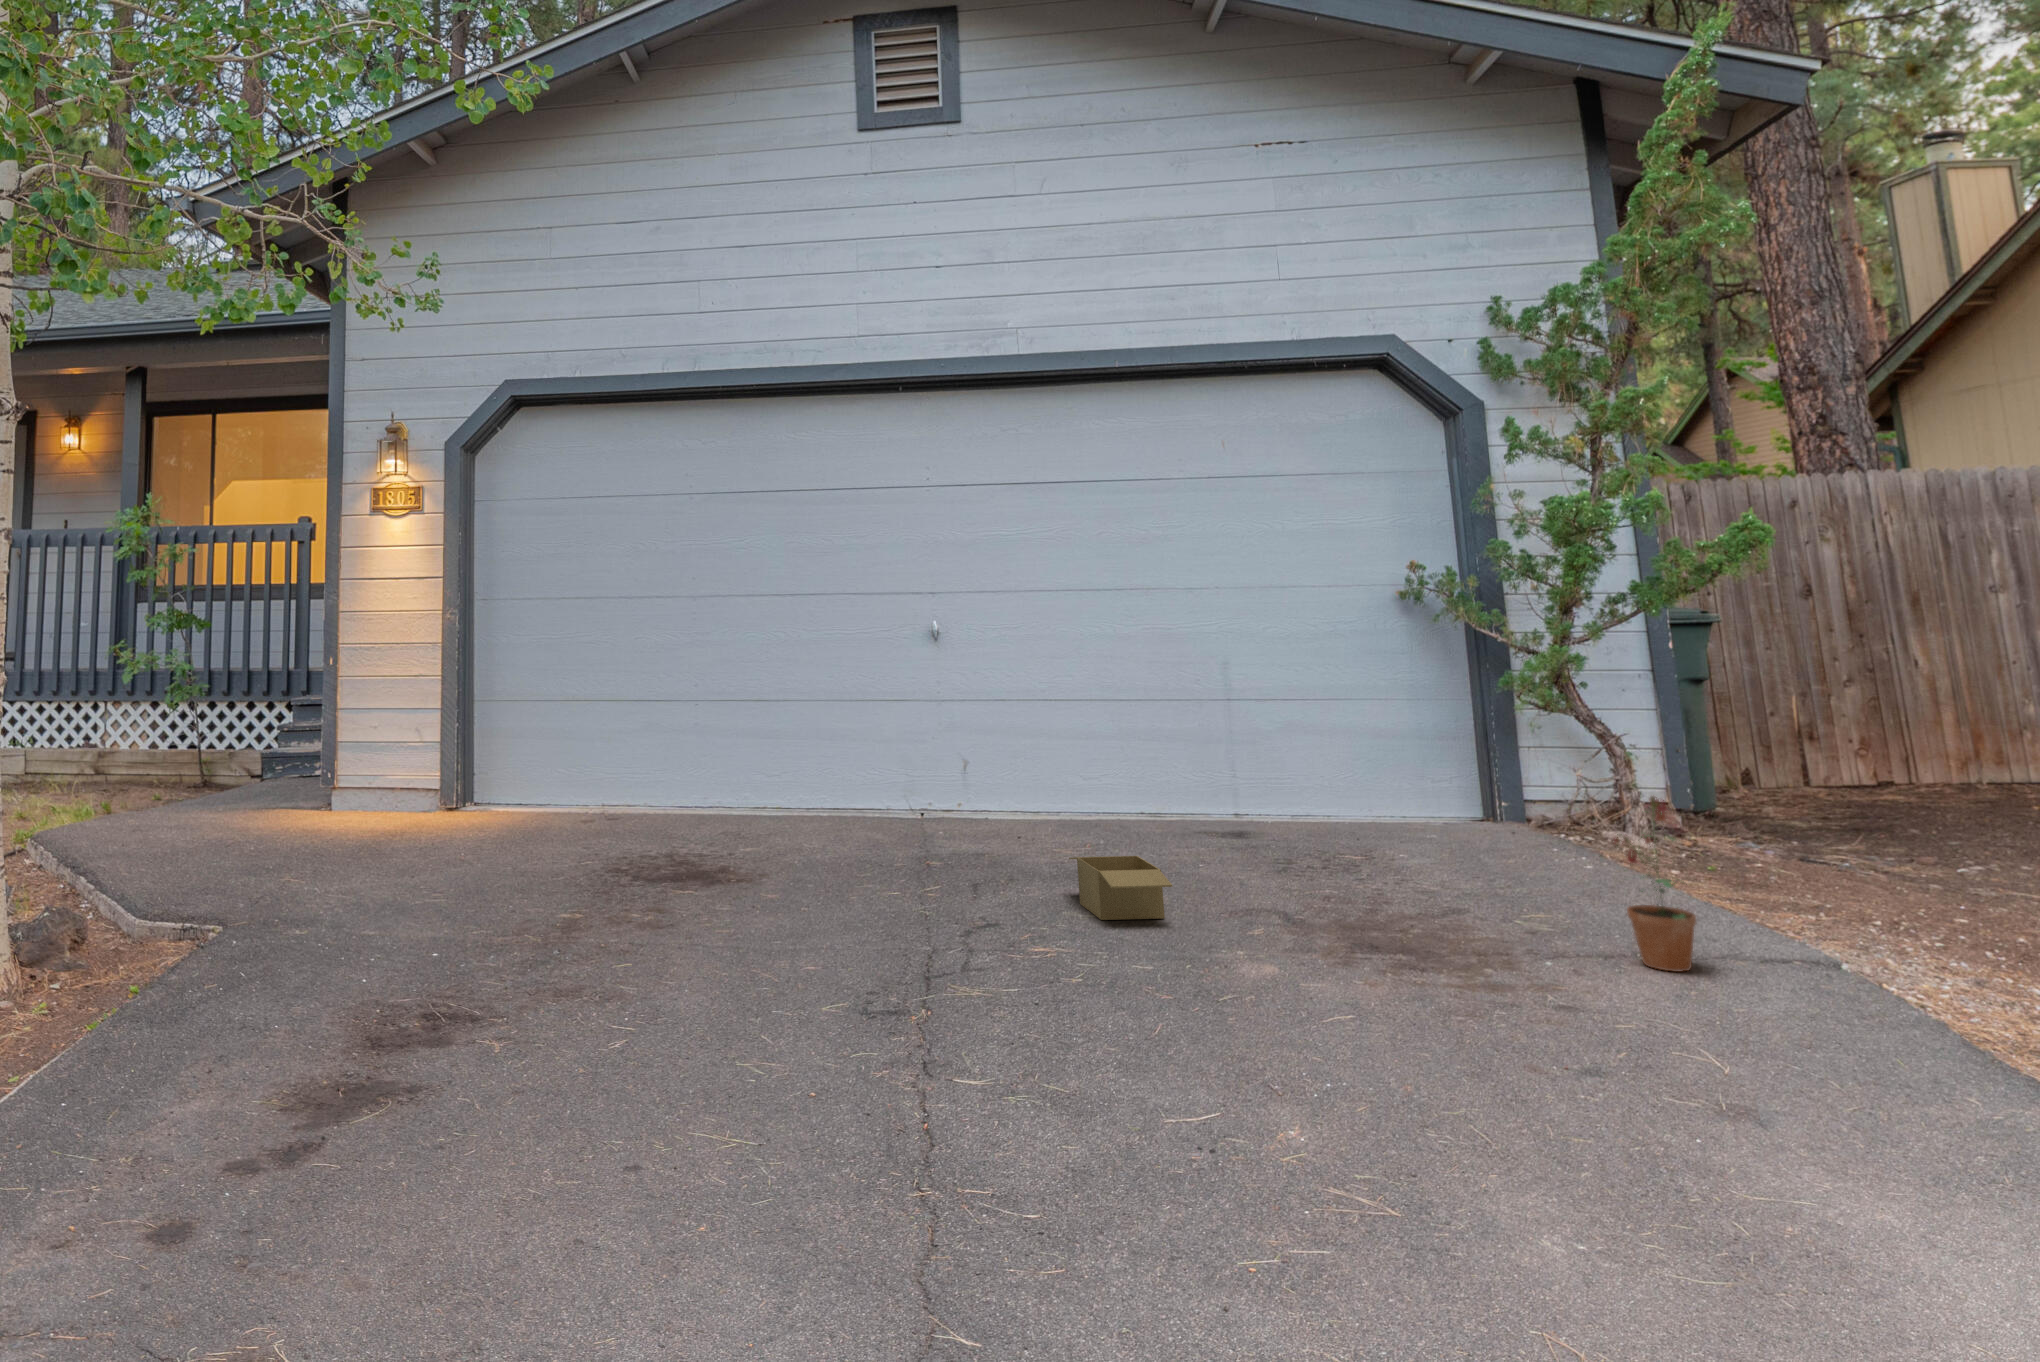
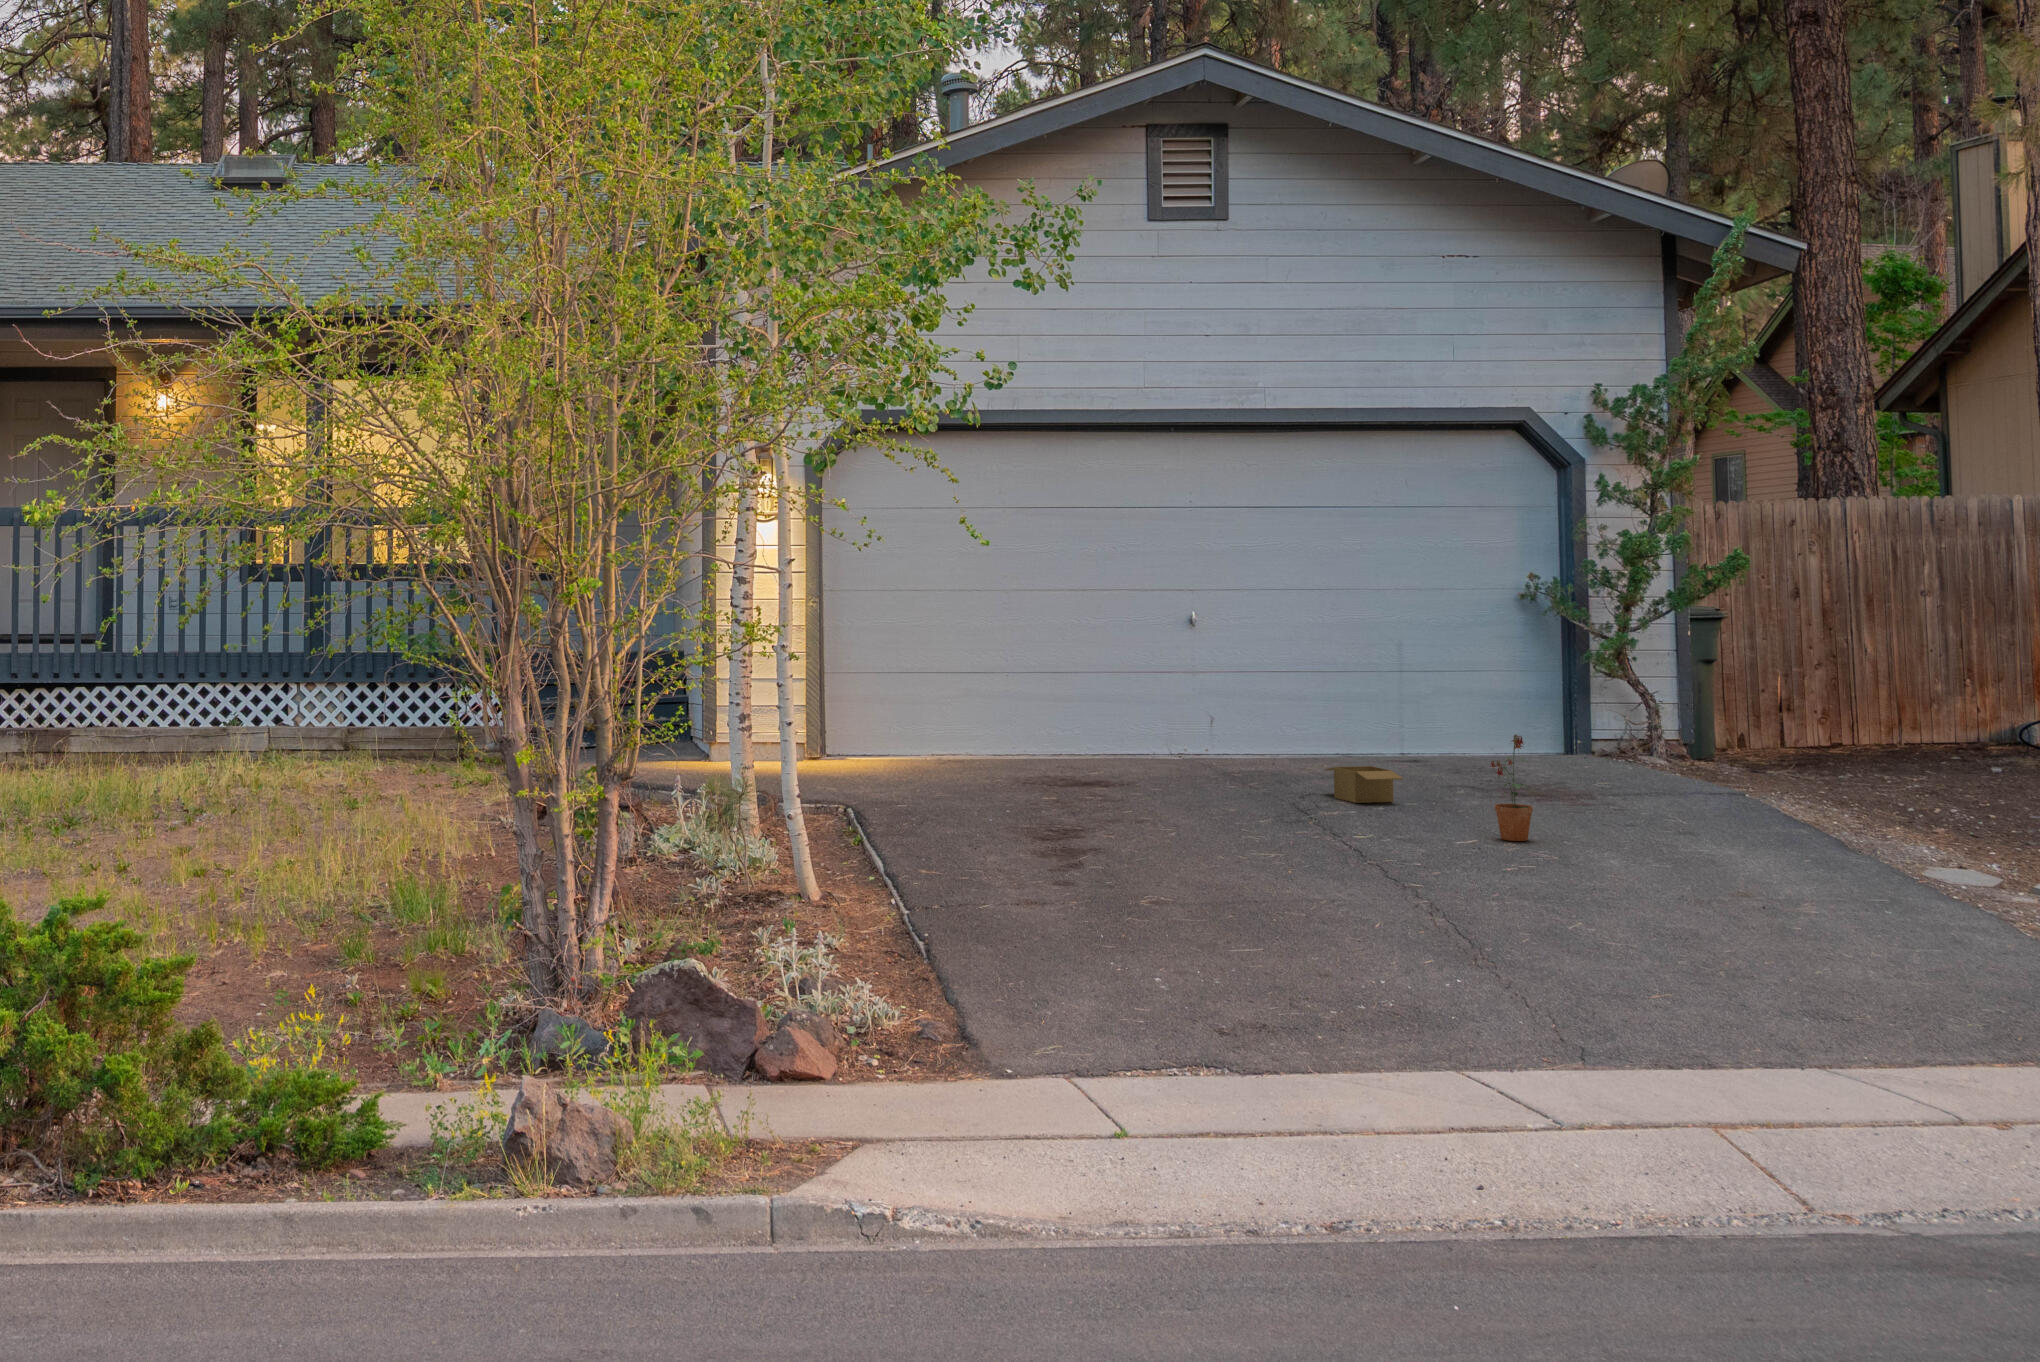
potted plant: present [1614,796,1696,971] -> present [1491,735,1533,841]

